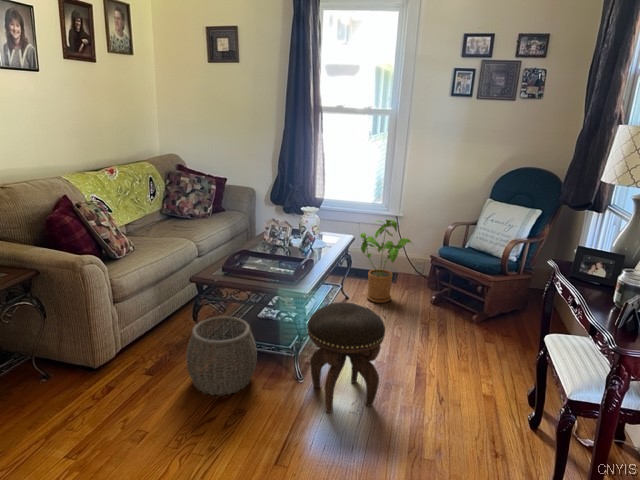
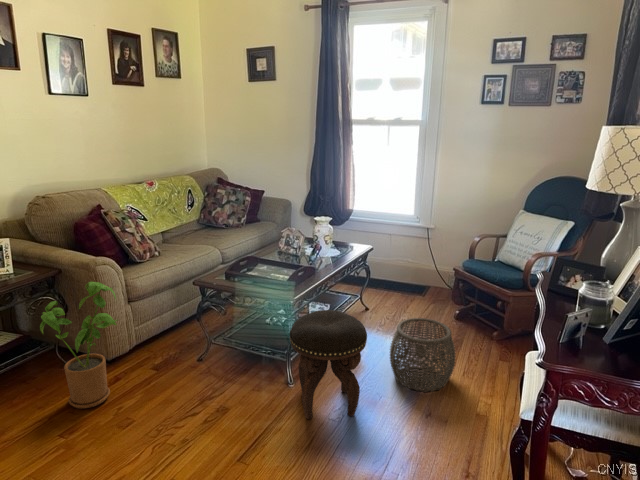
house plant: present [360,220,412,303] -> present [40,282,117,409]
woven basket: present [186,316,257,396] -> present [390,318,456,392]

